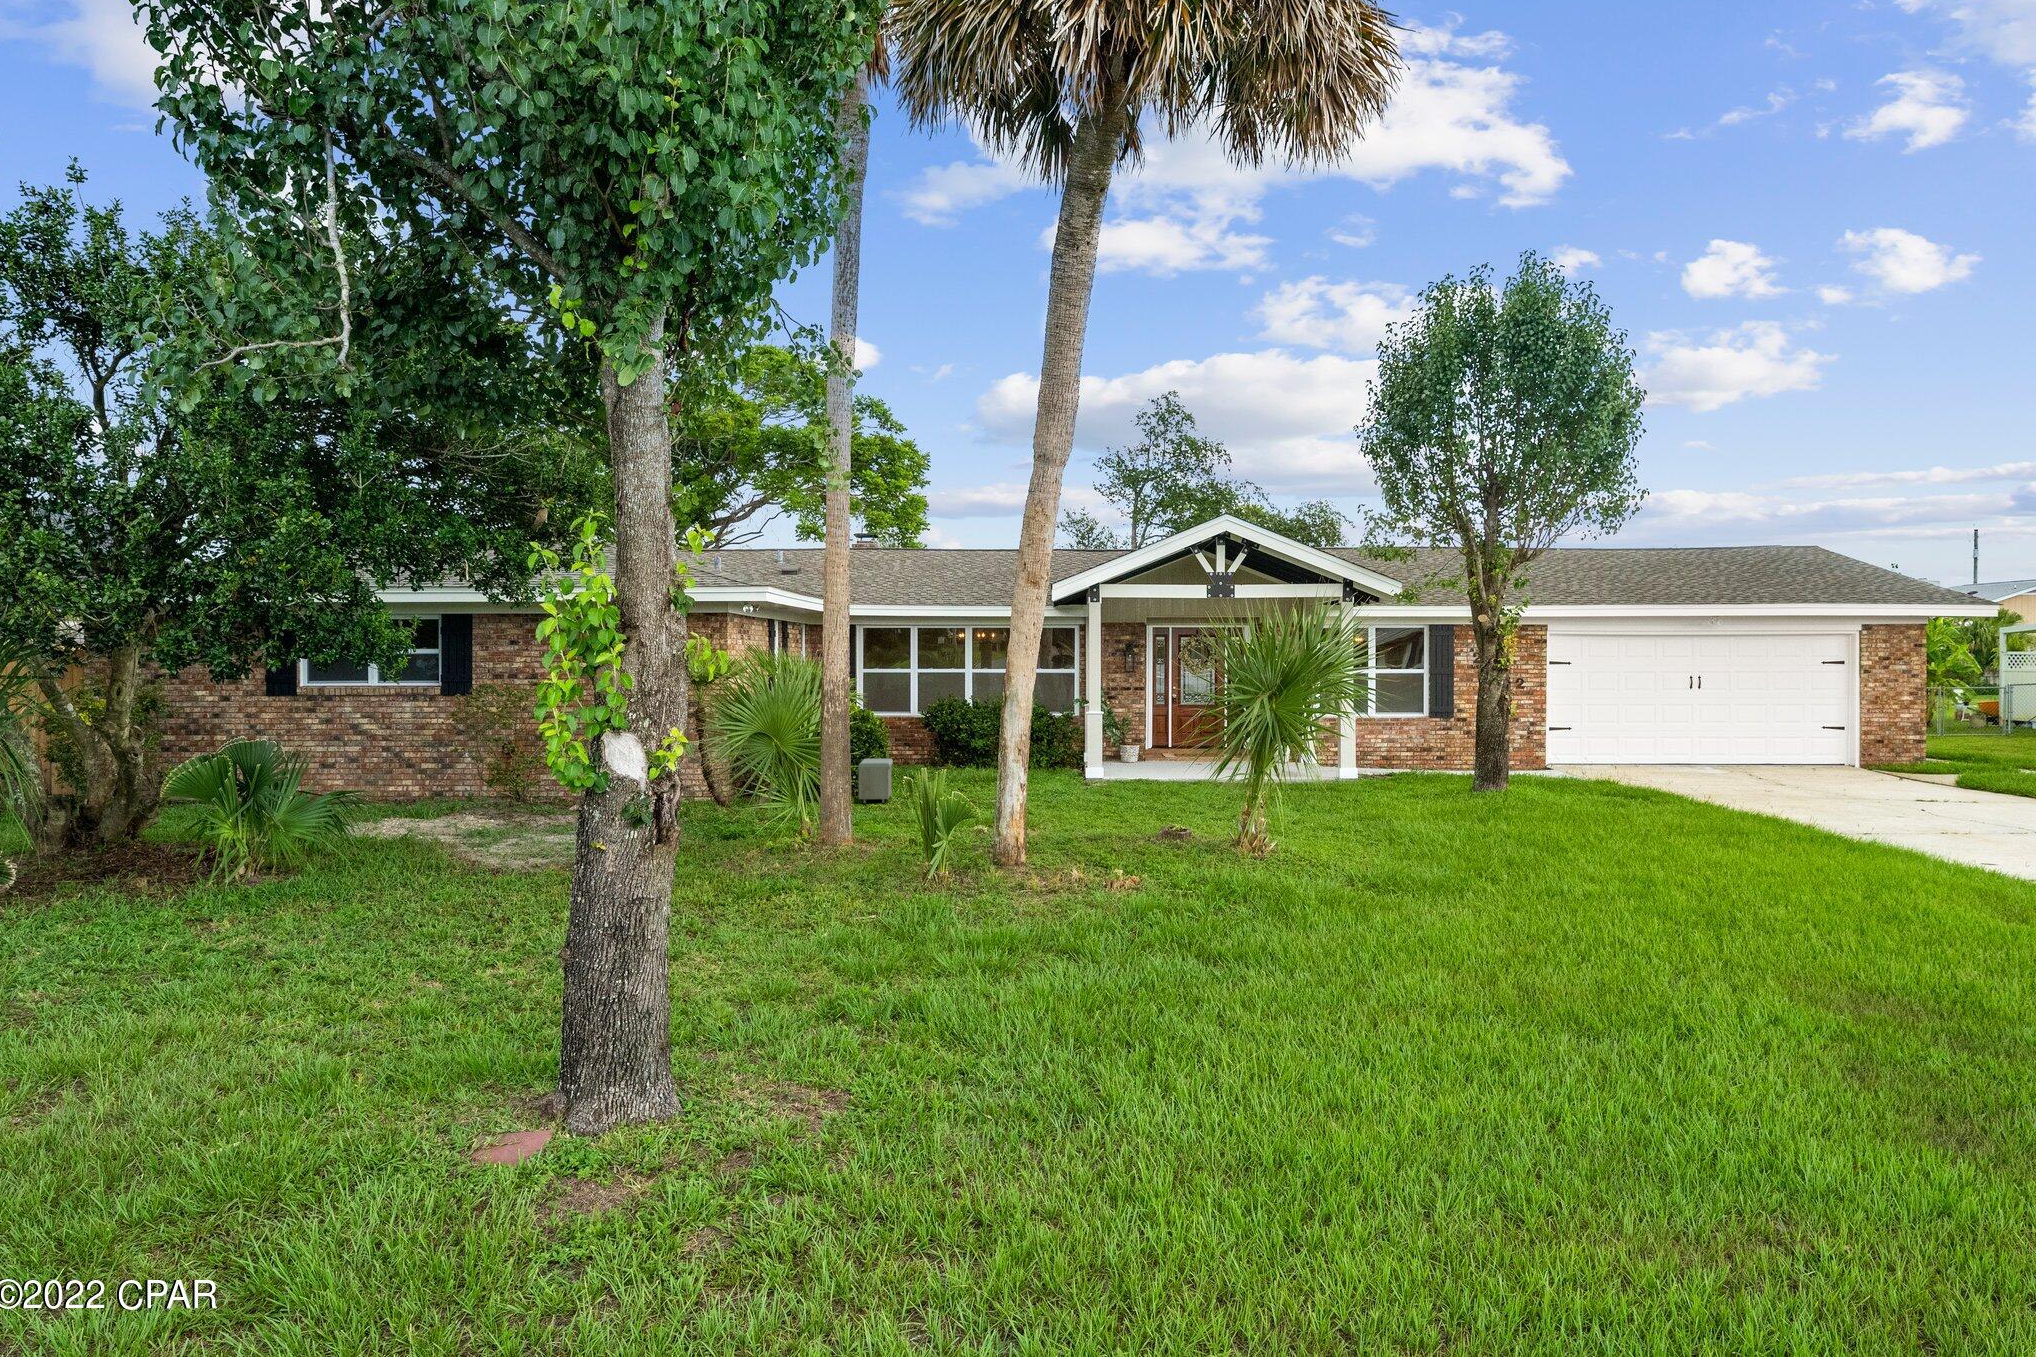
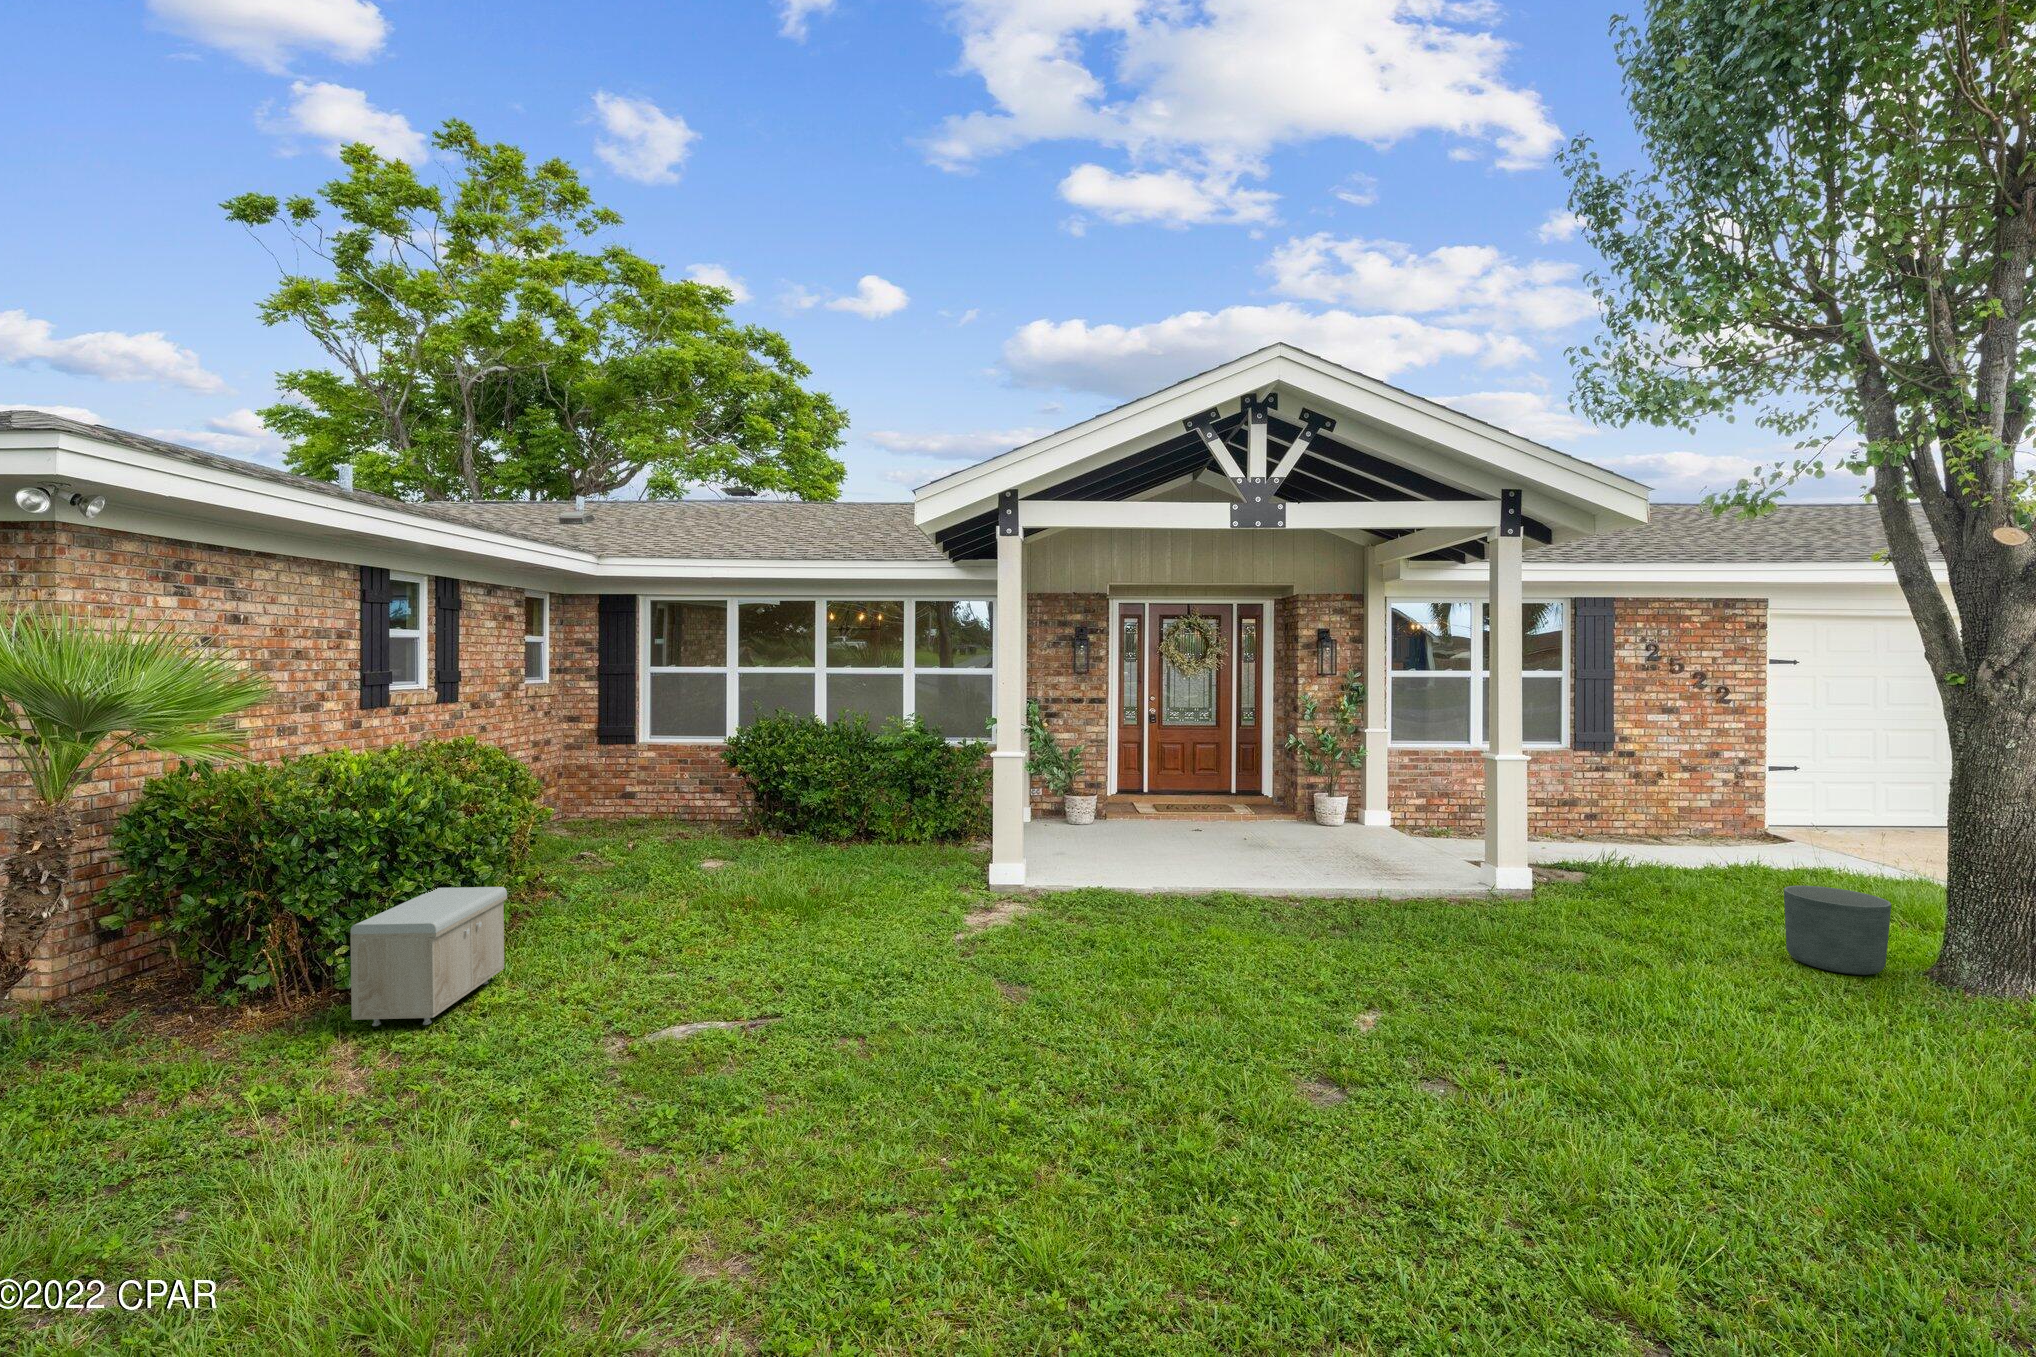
planter: none [1440,762,1476,795] -> present [1784,886,1891,975]

